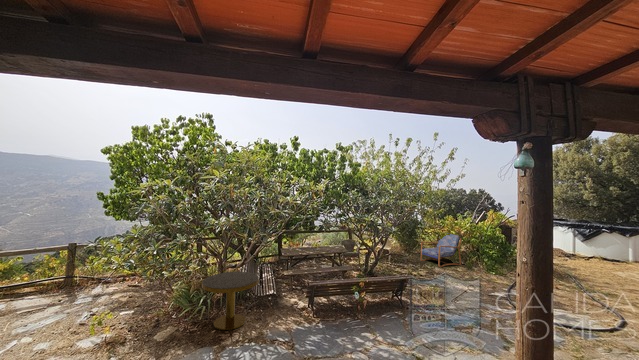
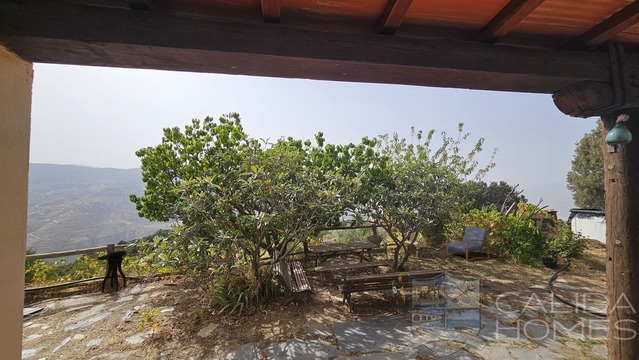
stool: none [56,250,89,293] -> present [98,251,127,292]
side table: present [202,272,259,330] -> none [241,268,295,326]

